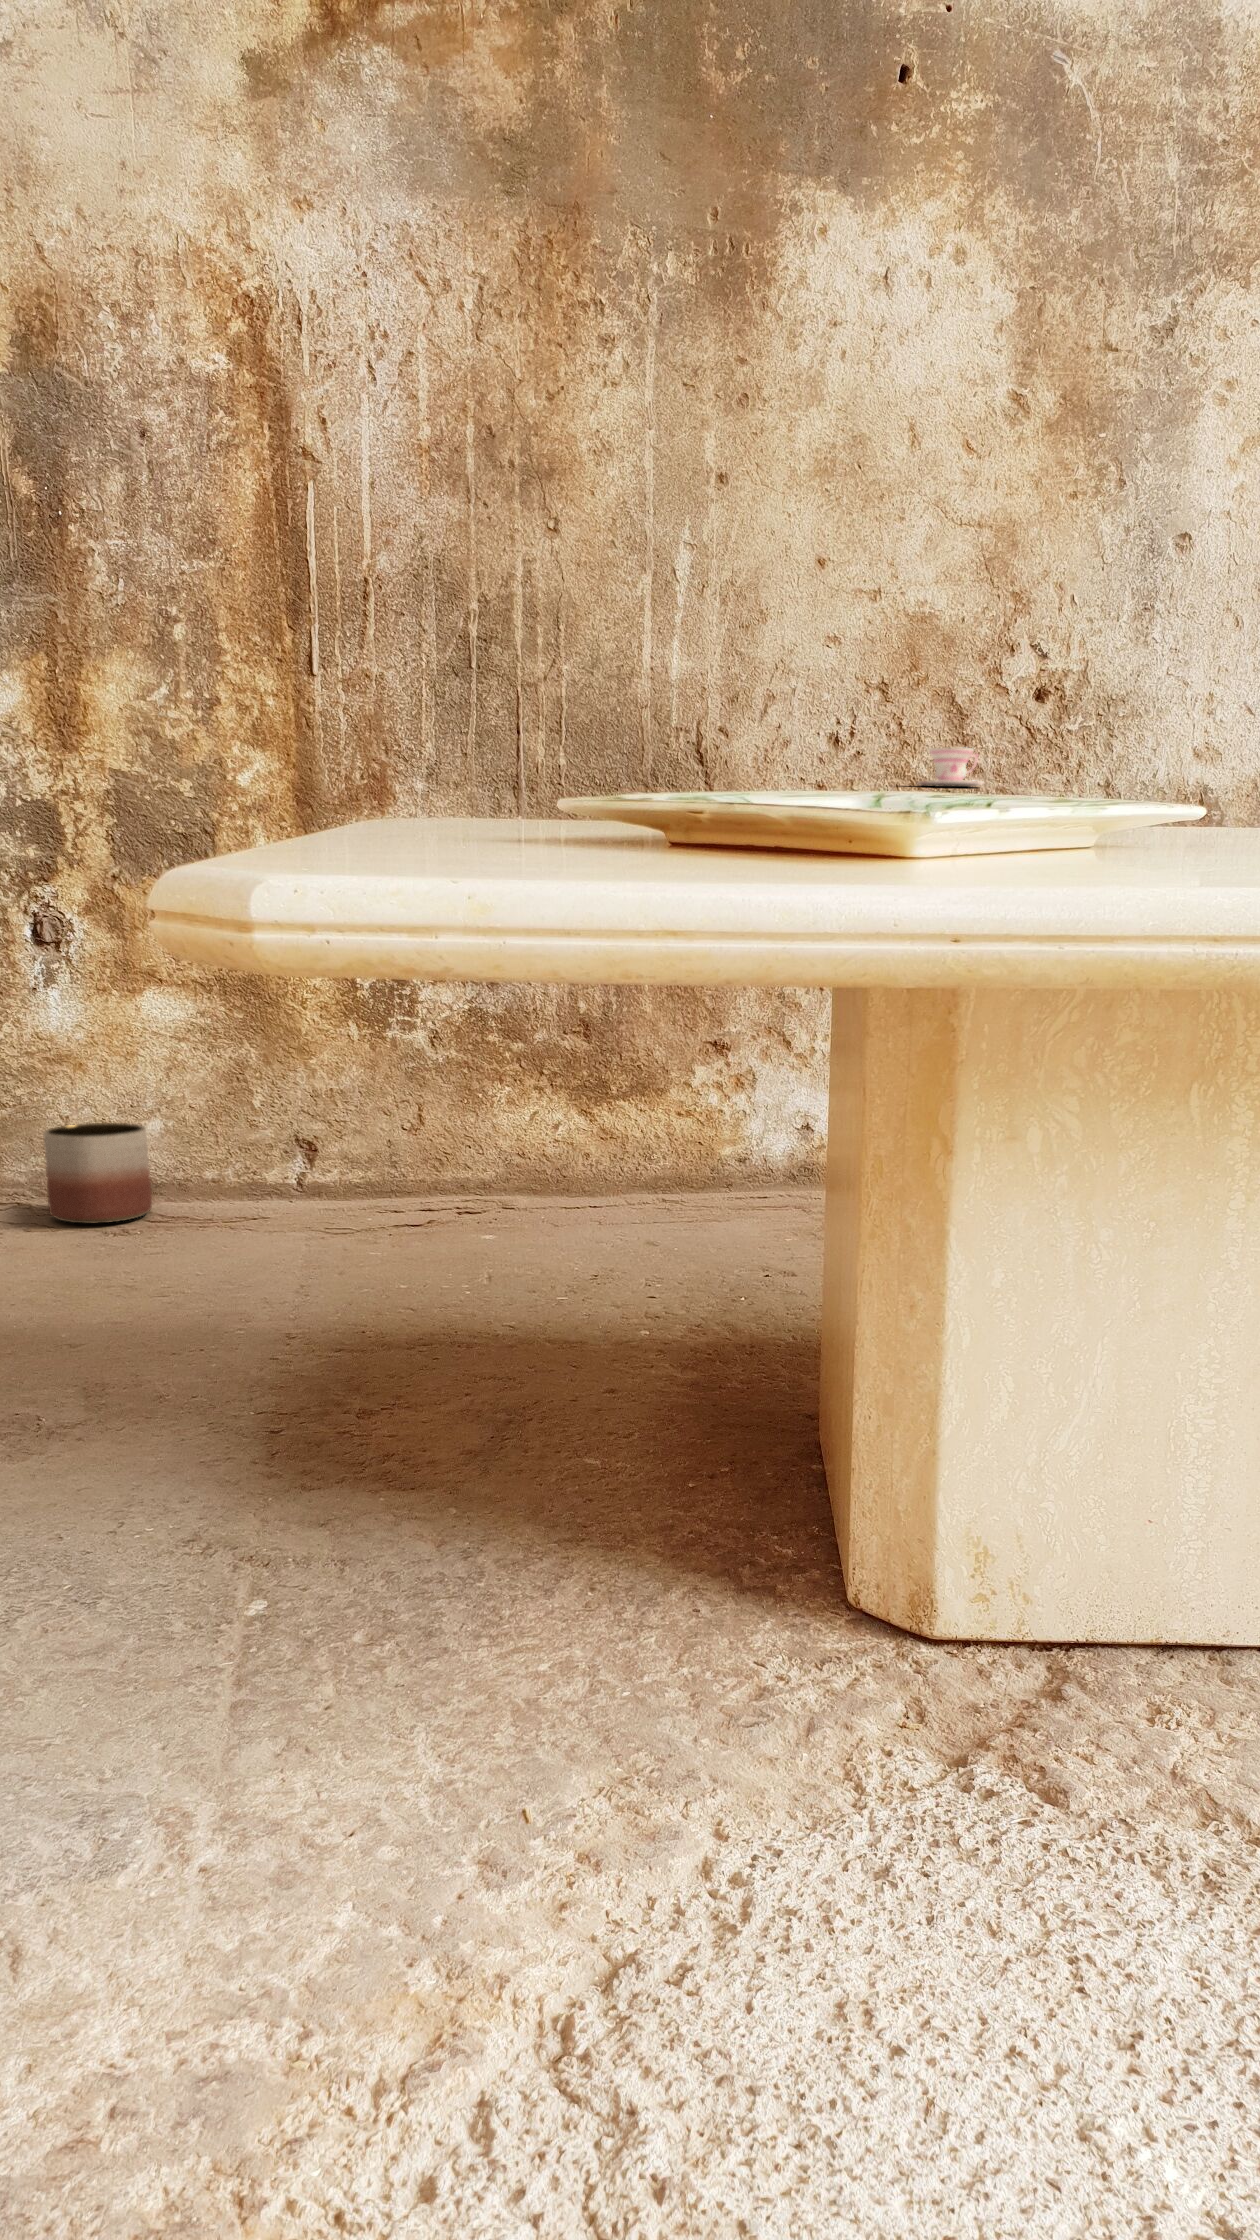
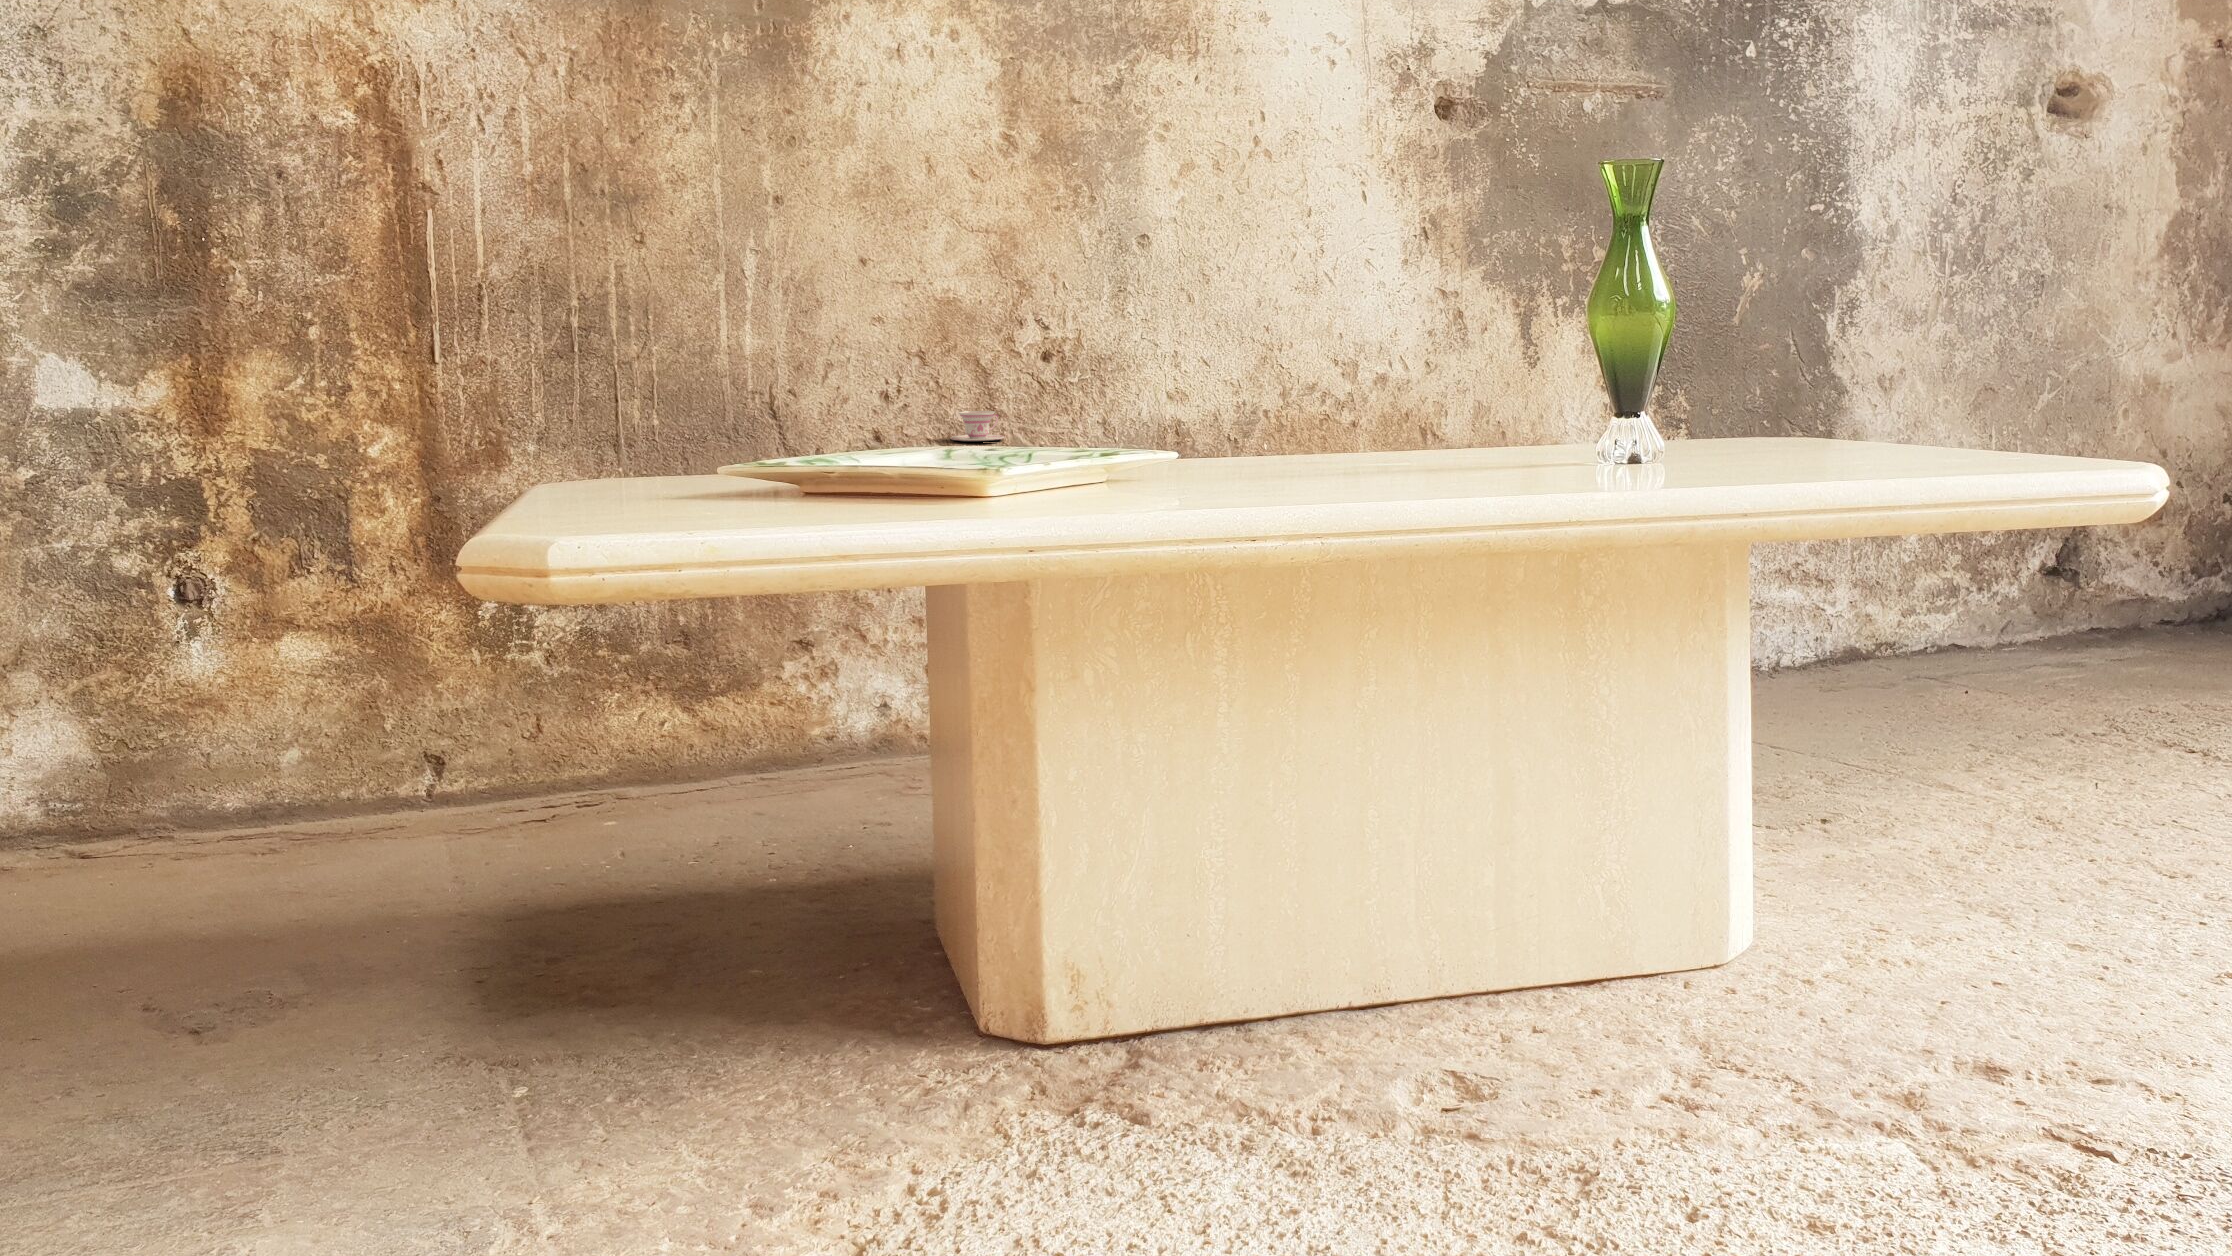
planter: present [44,1123,152,1223] -> none [202,755,303,849]

